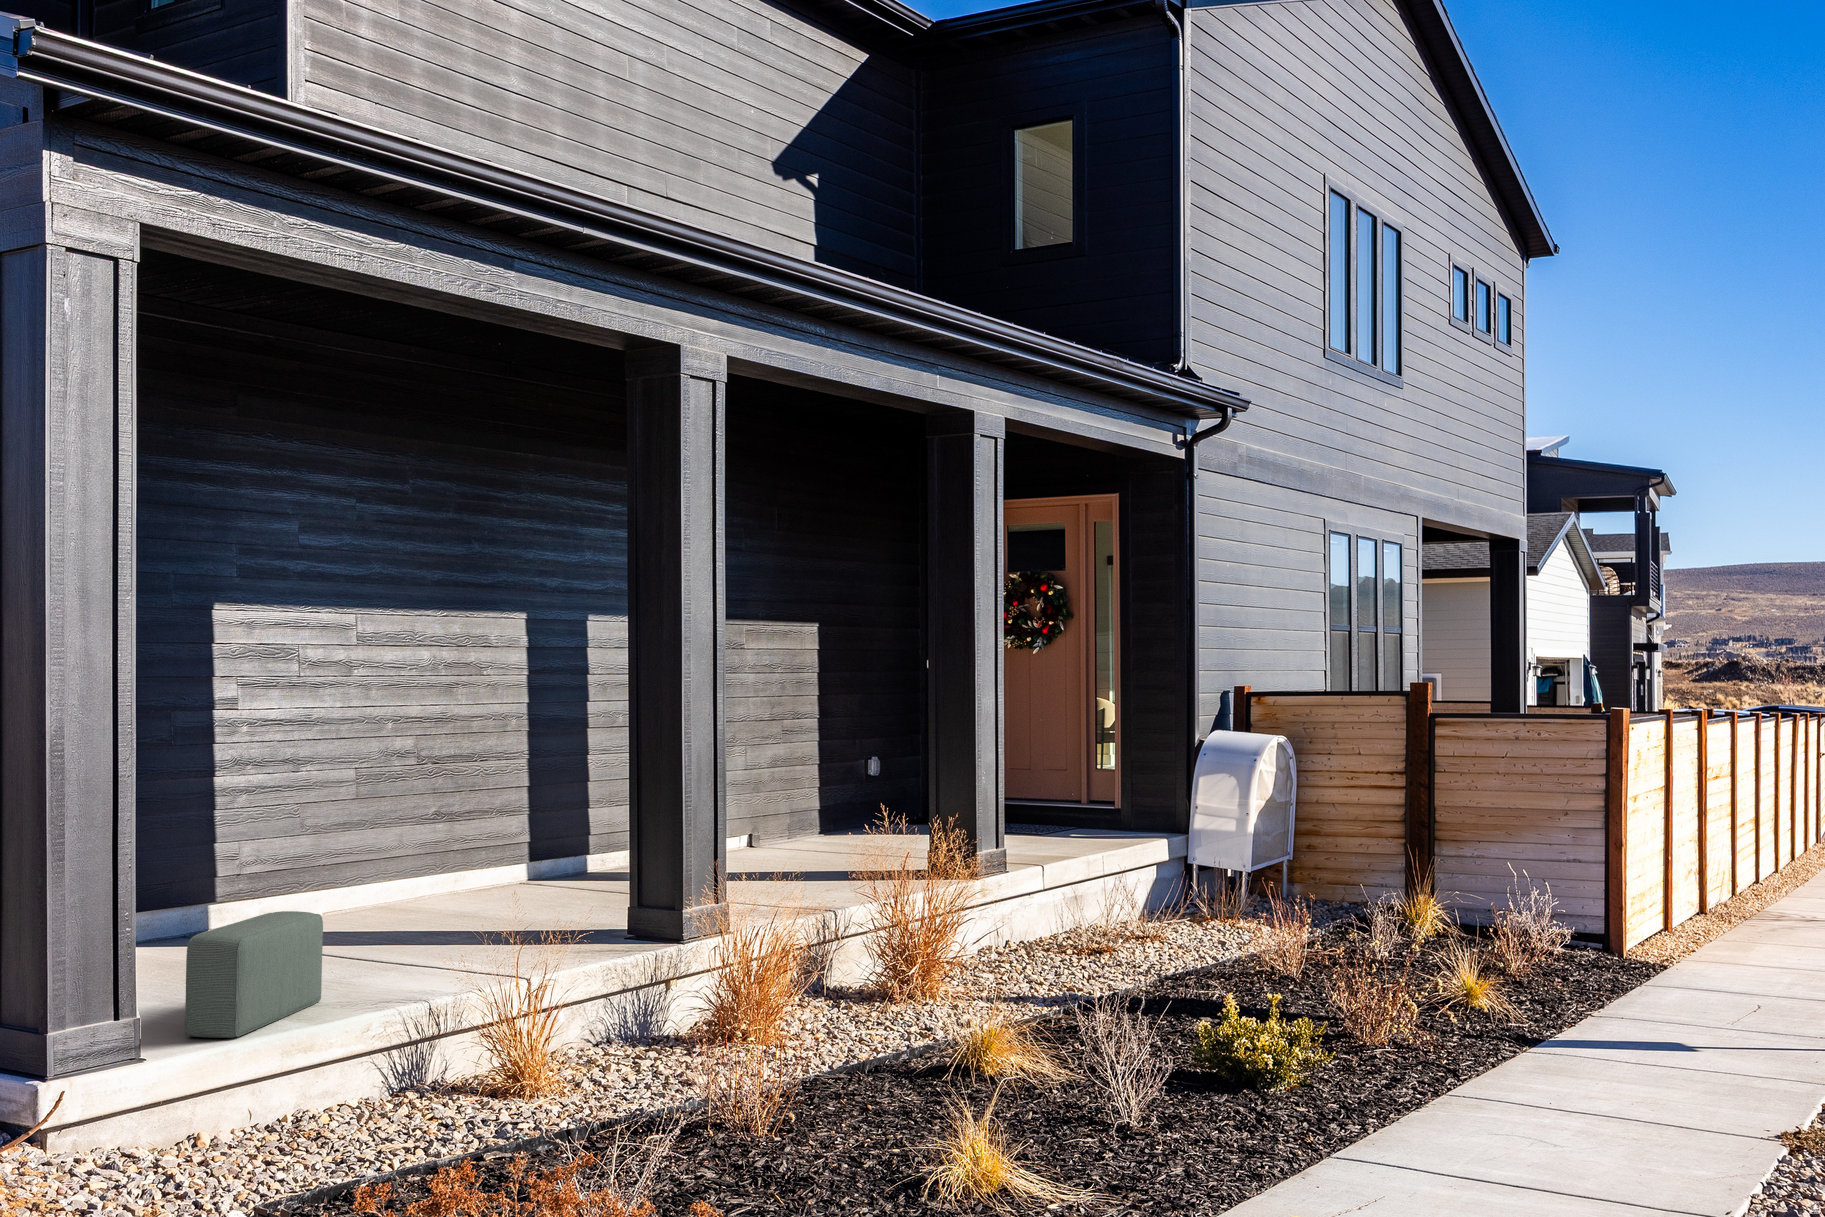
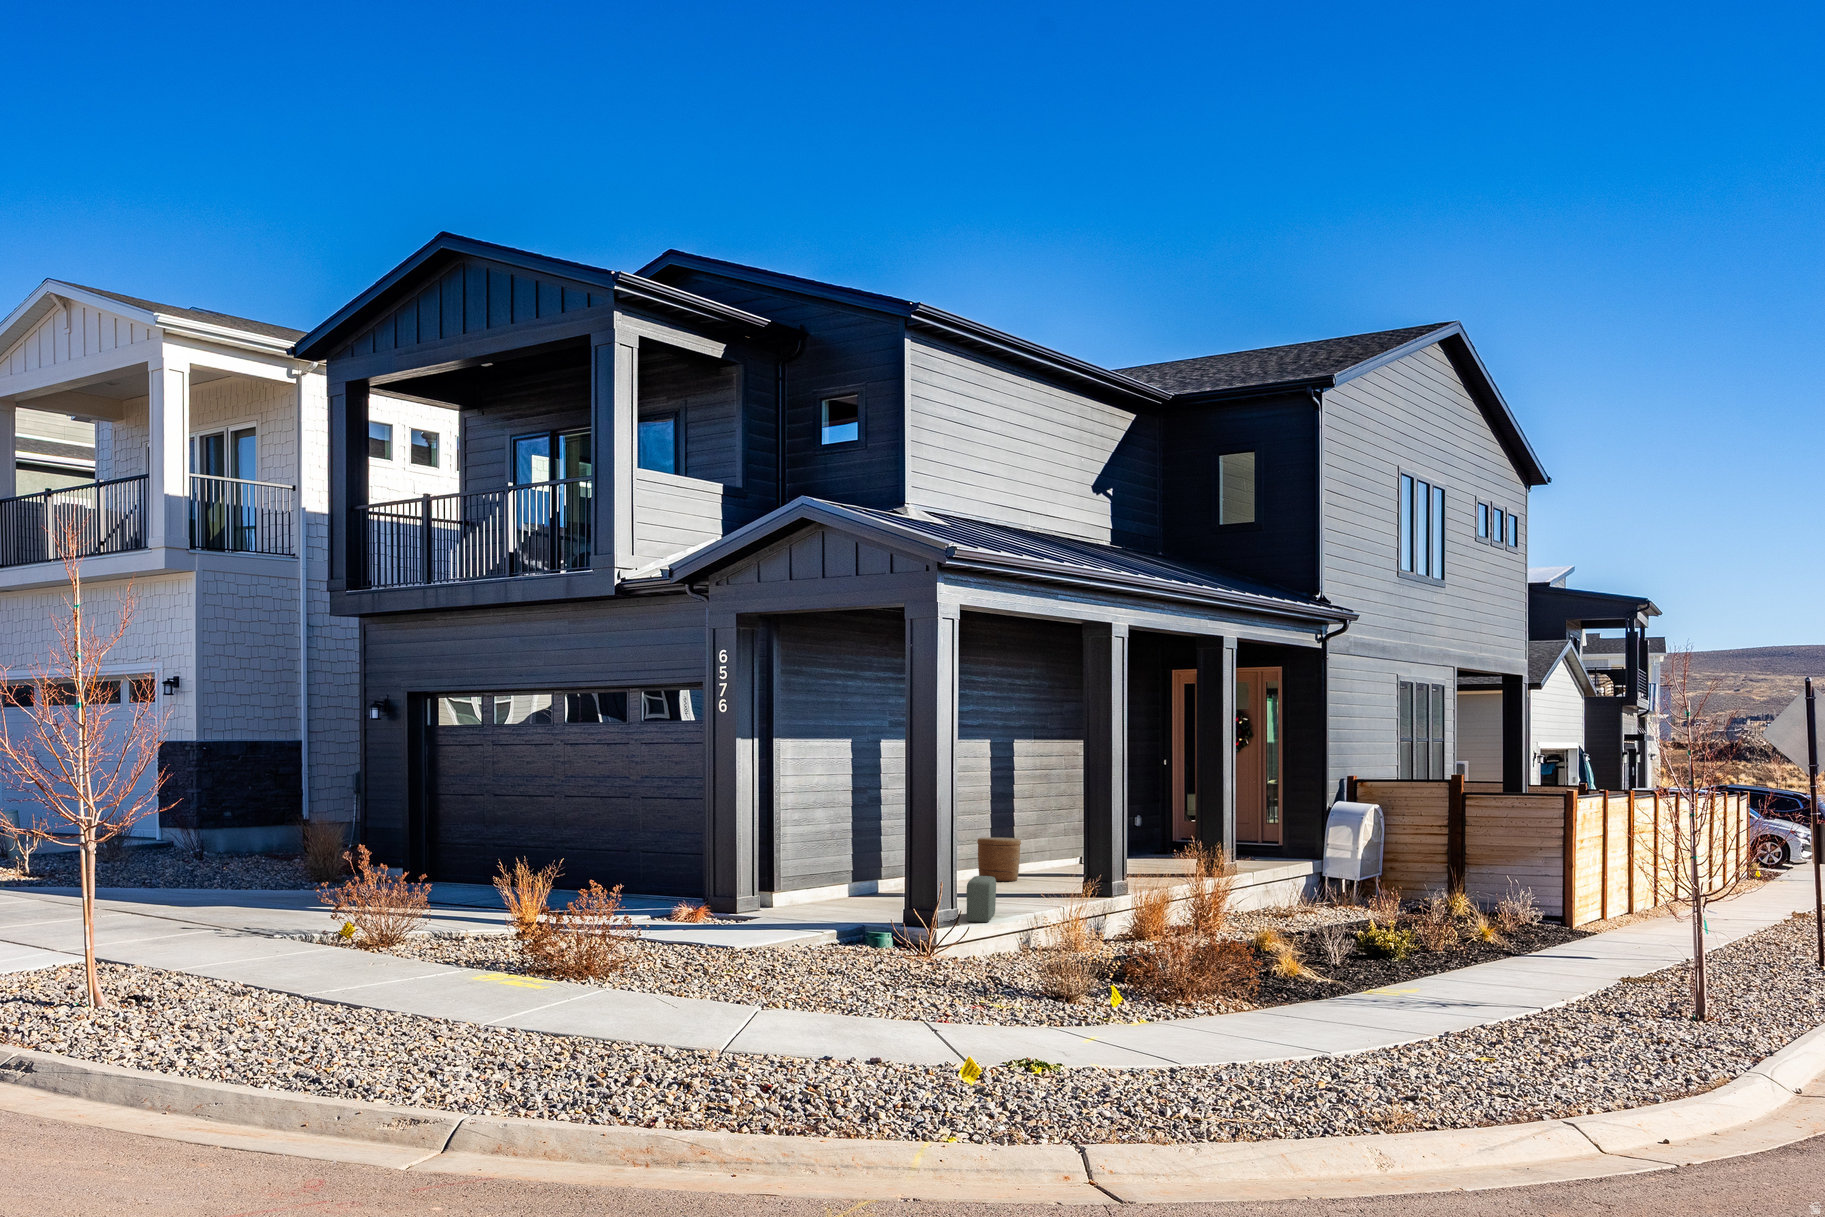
woven basket: none [488,805,576,893] -> present [977,838,1021,882]

